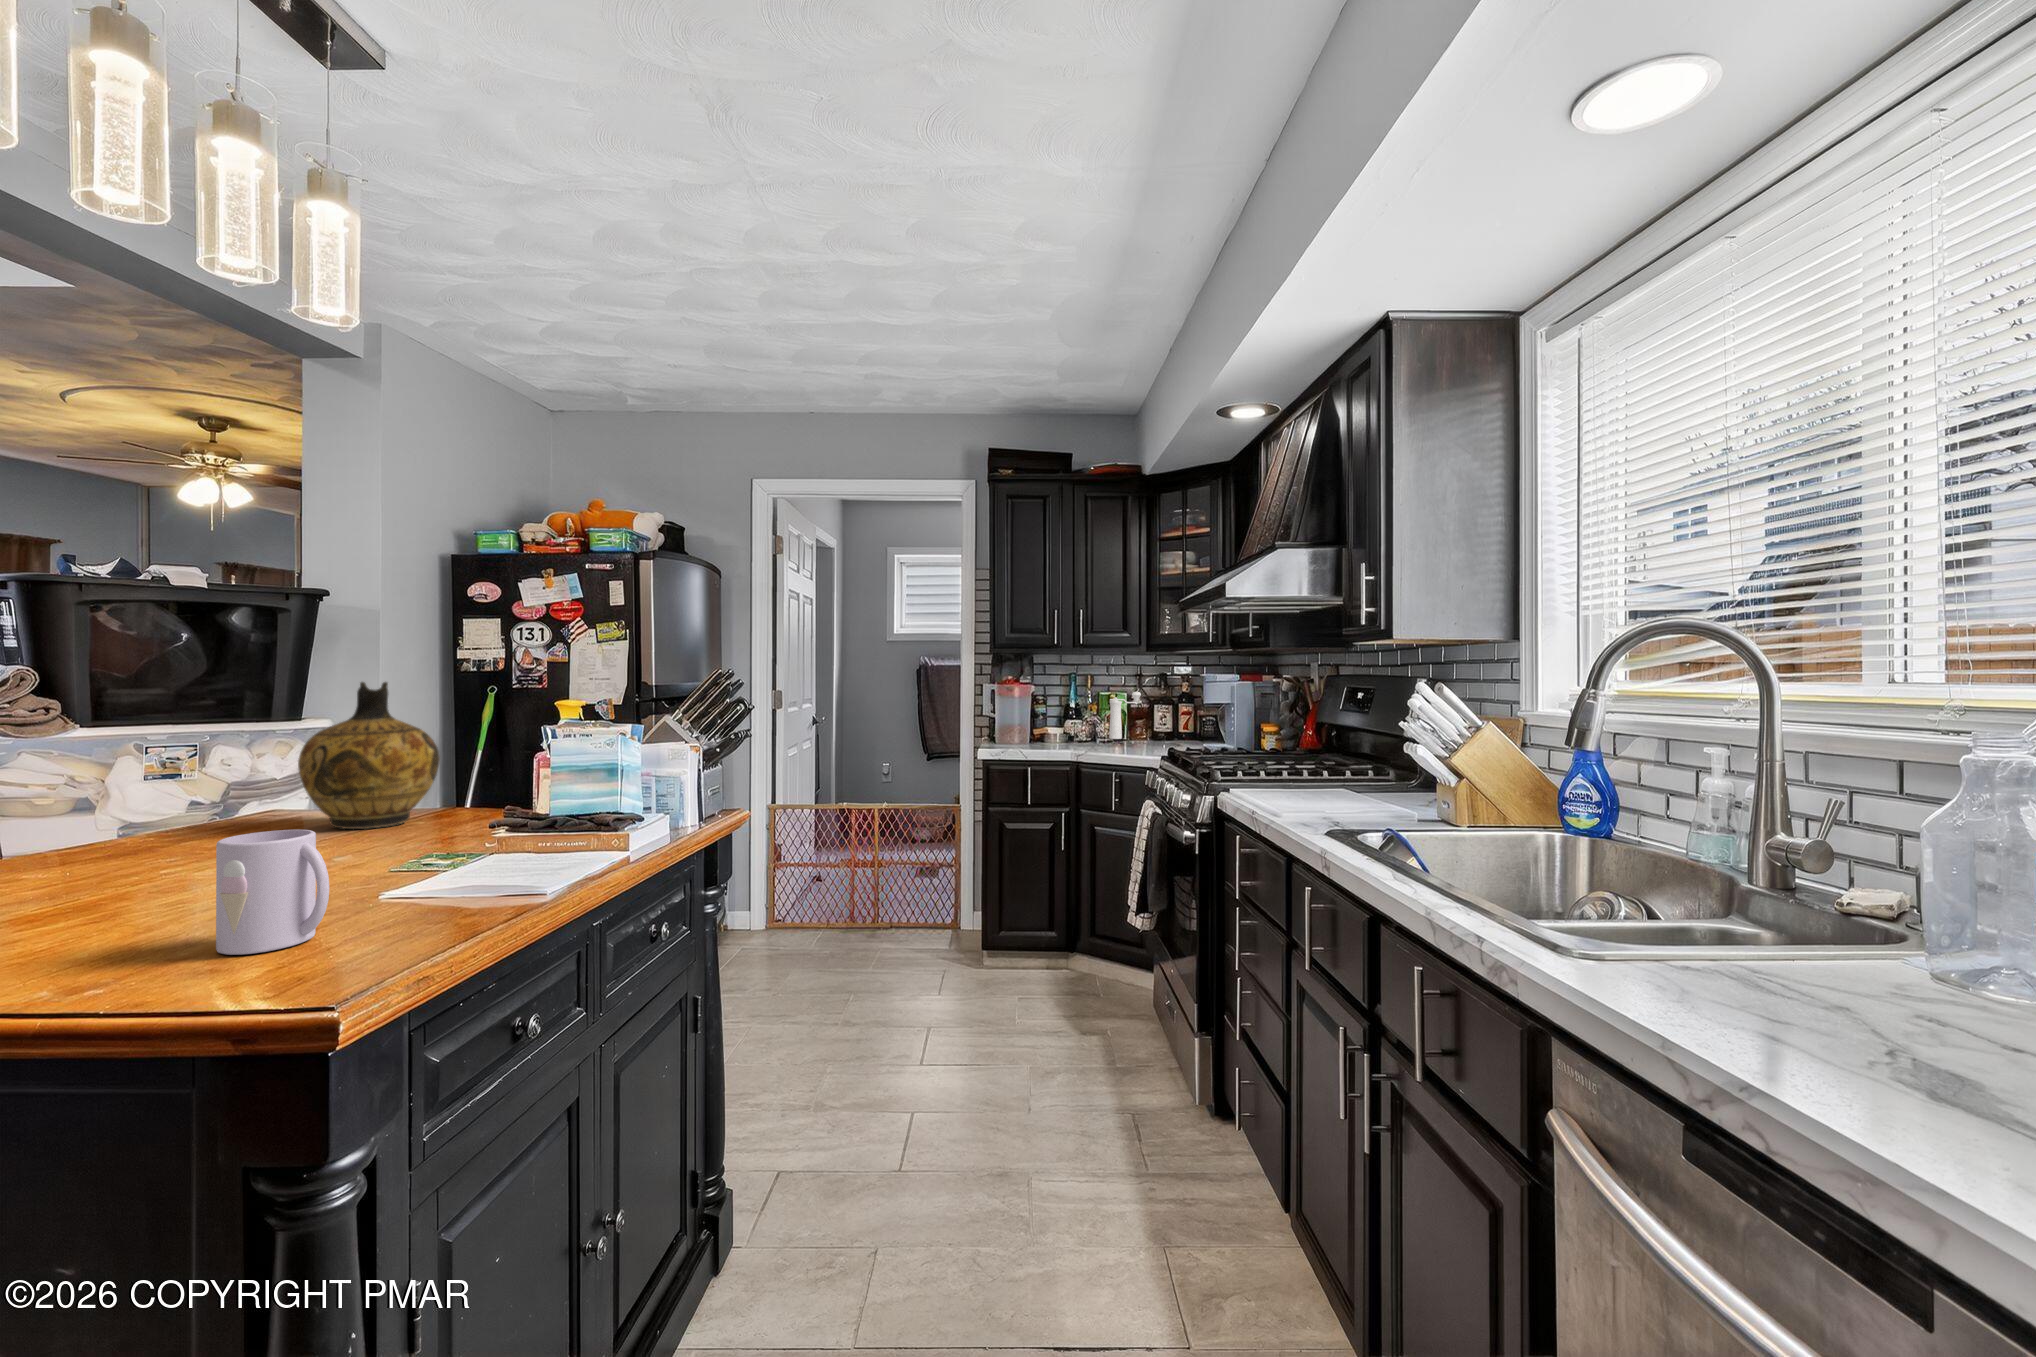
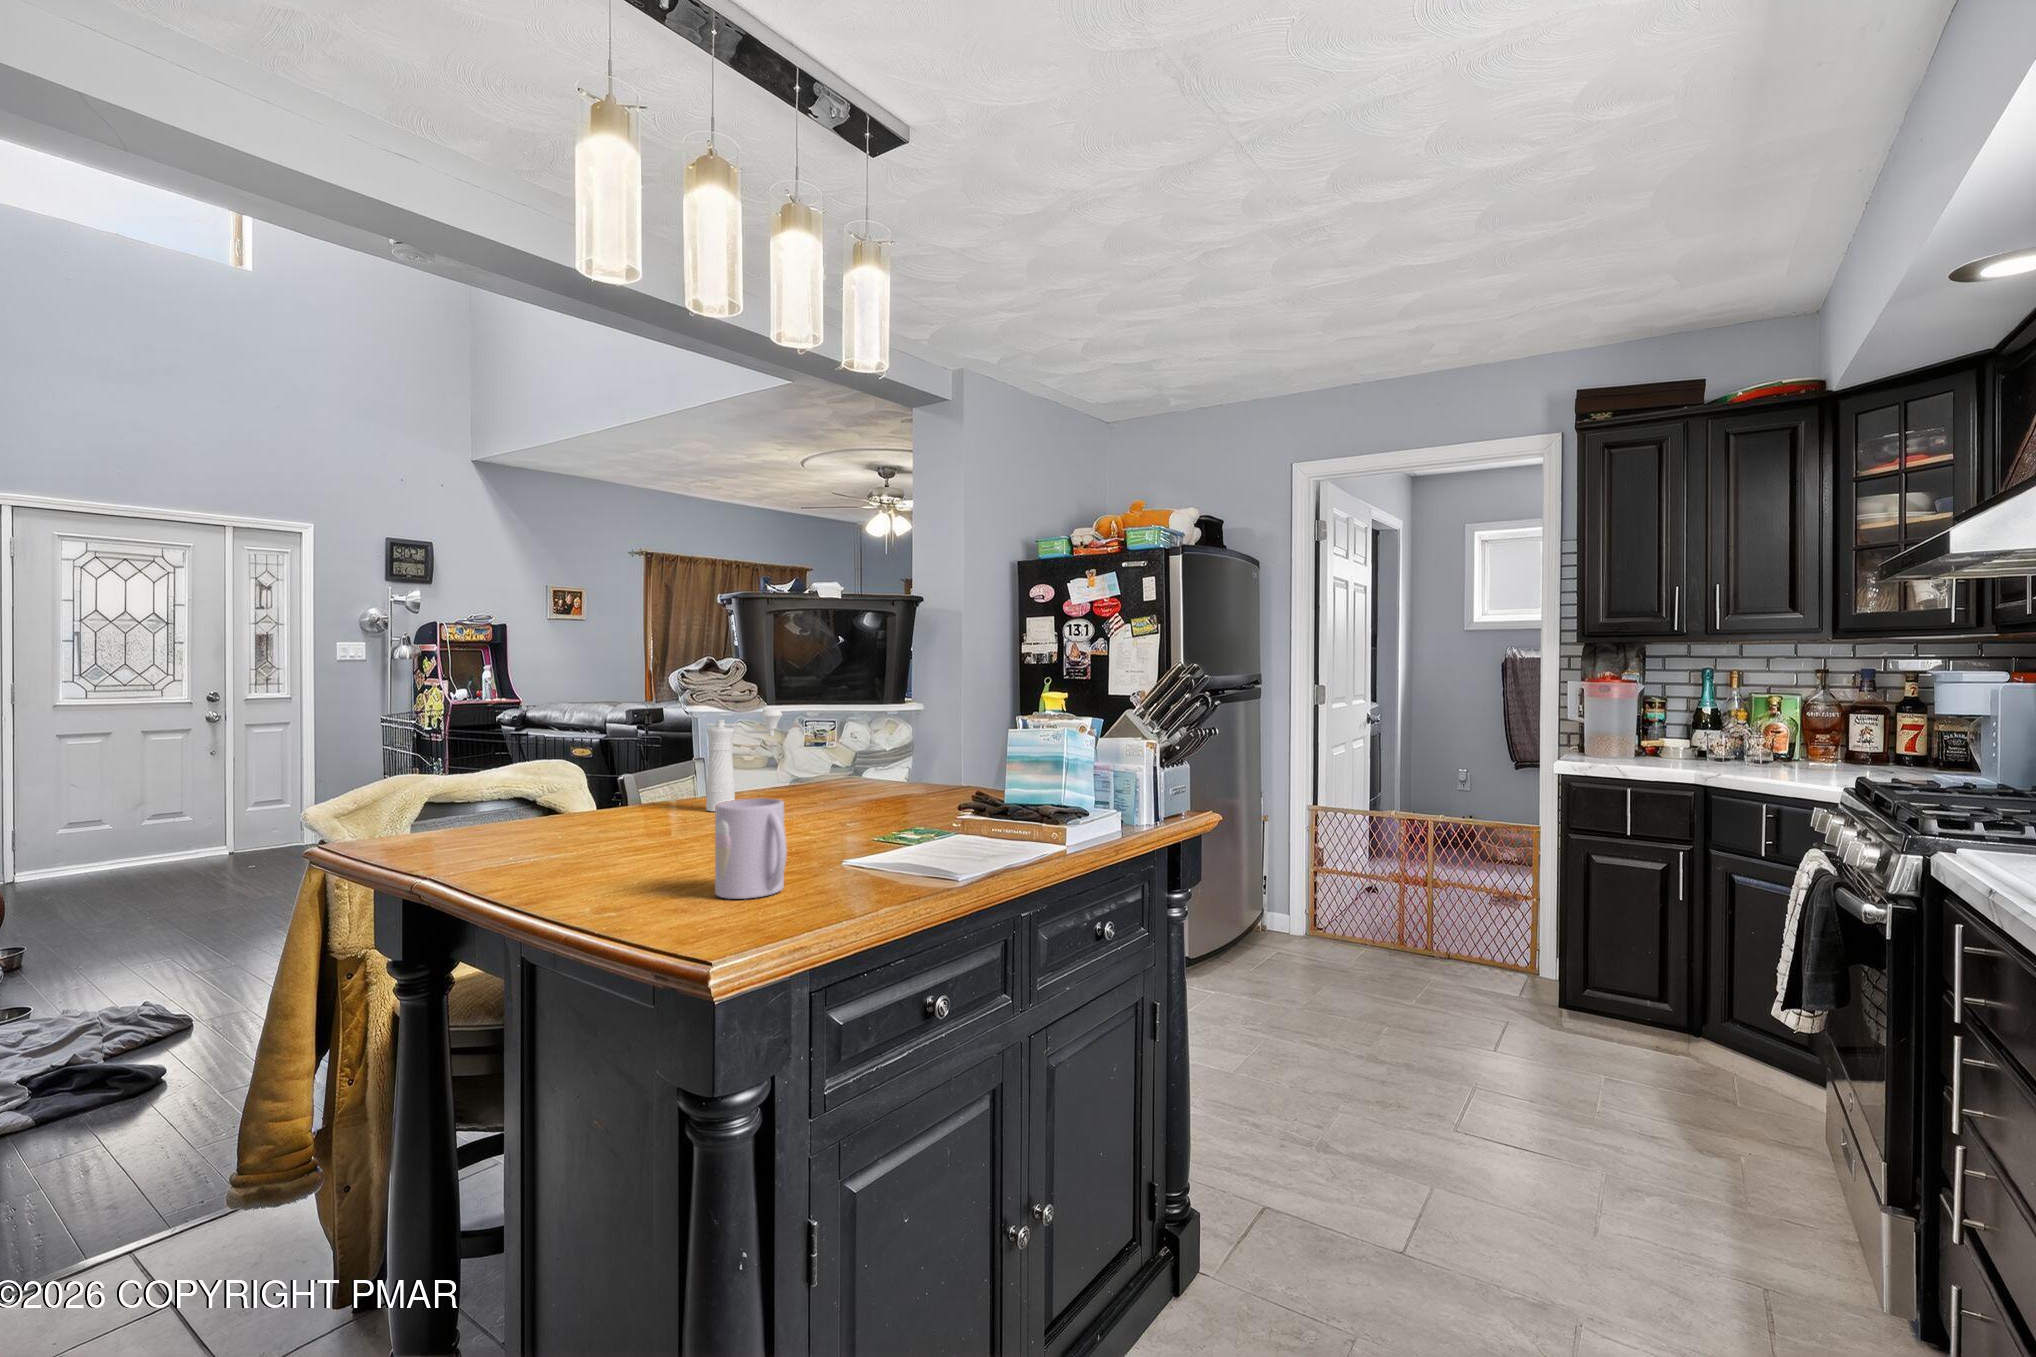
ceramic jug: present [298,682,440,829] -> none [856,674,956,800]
pepper mill: present [1109,692,1141,739] -> present [706,709,782,811]

